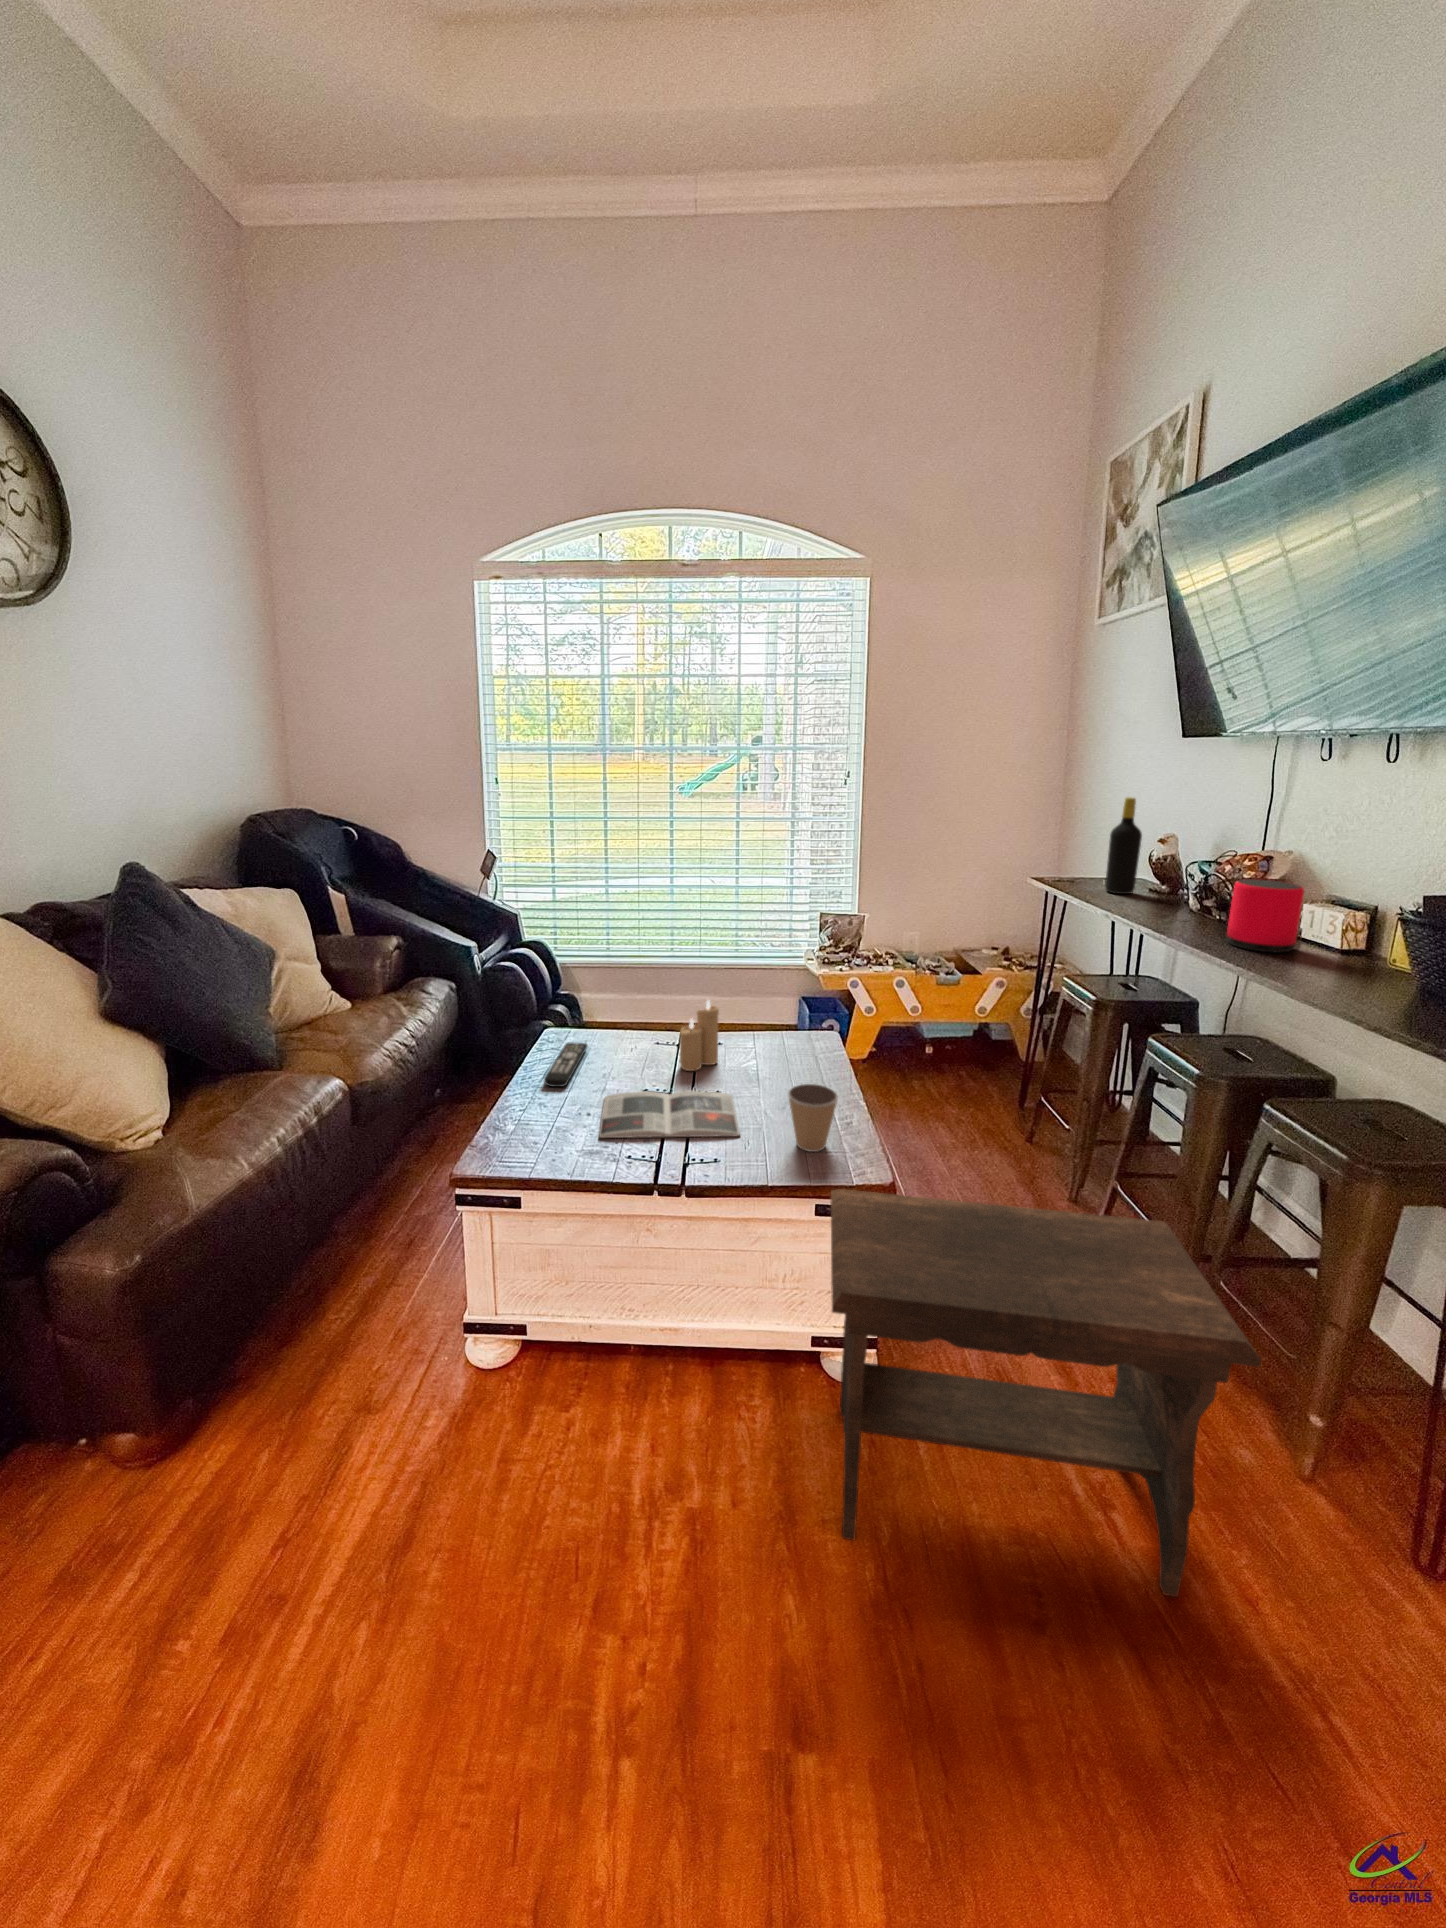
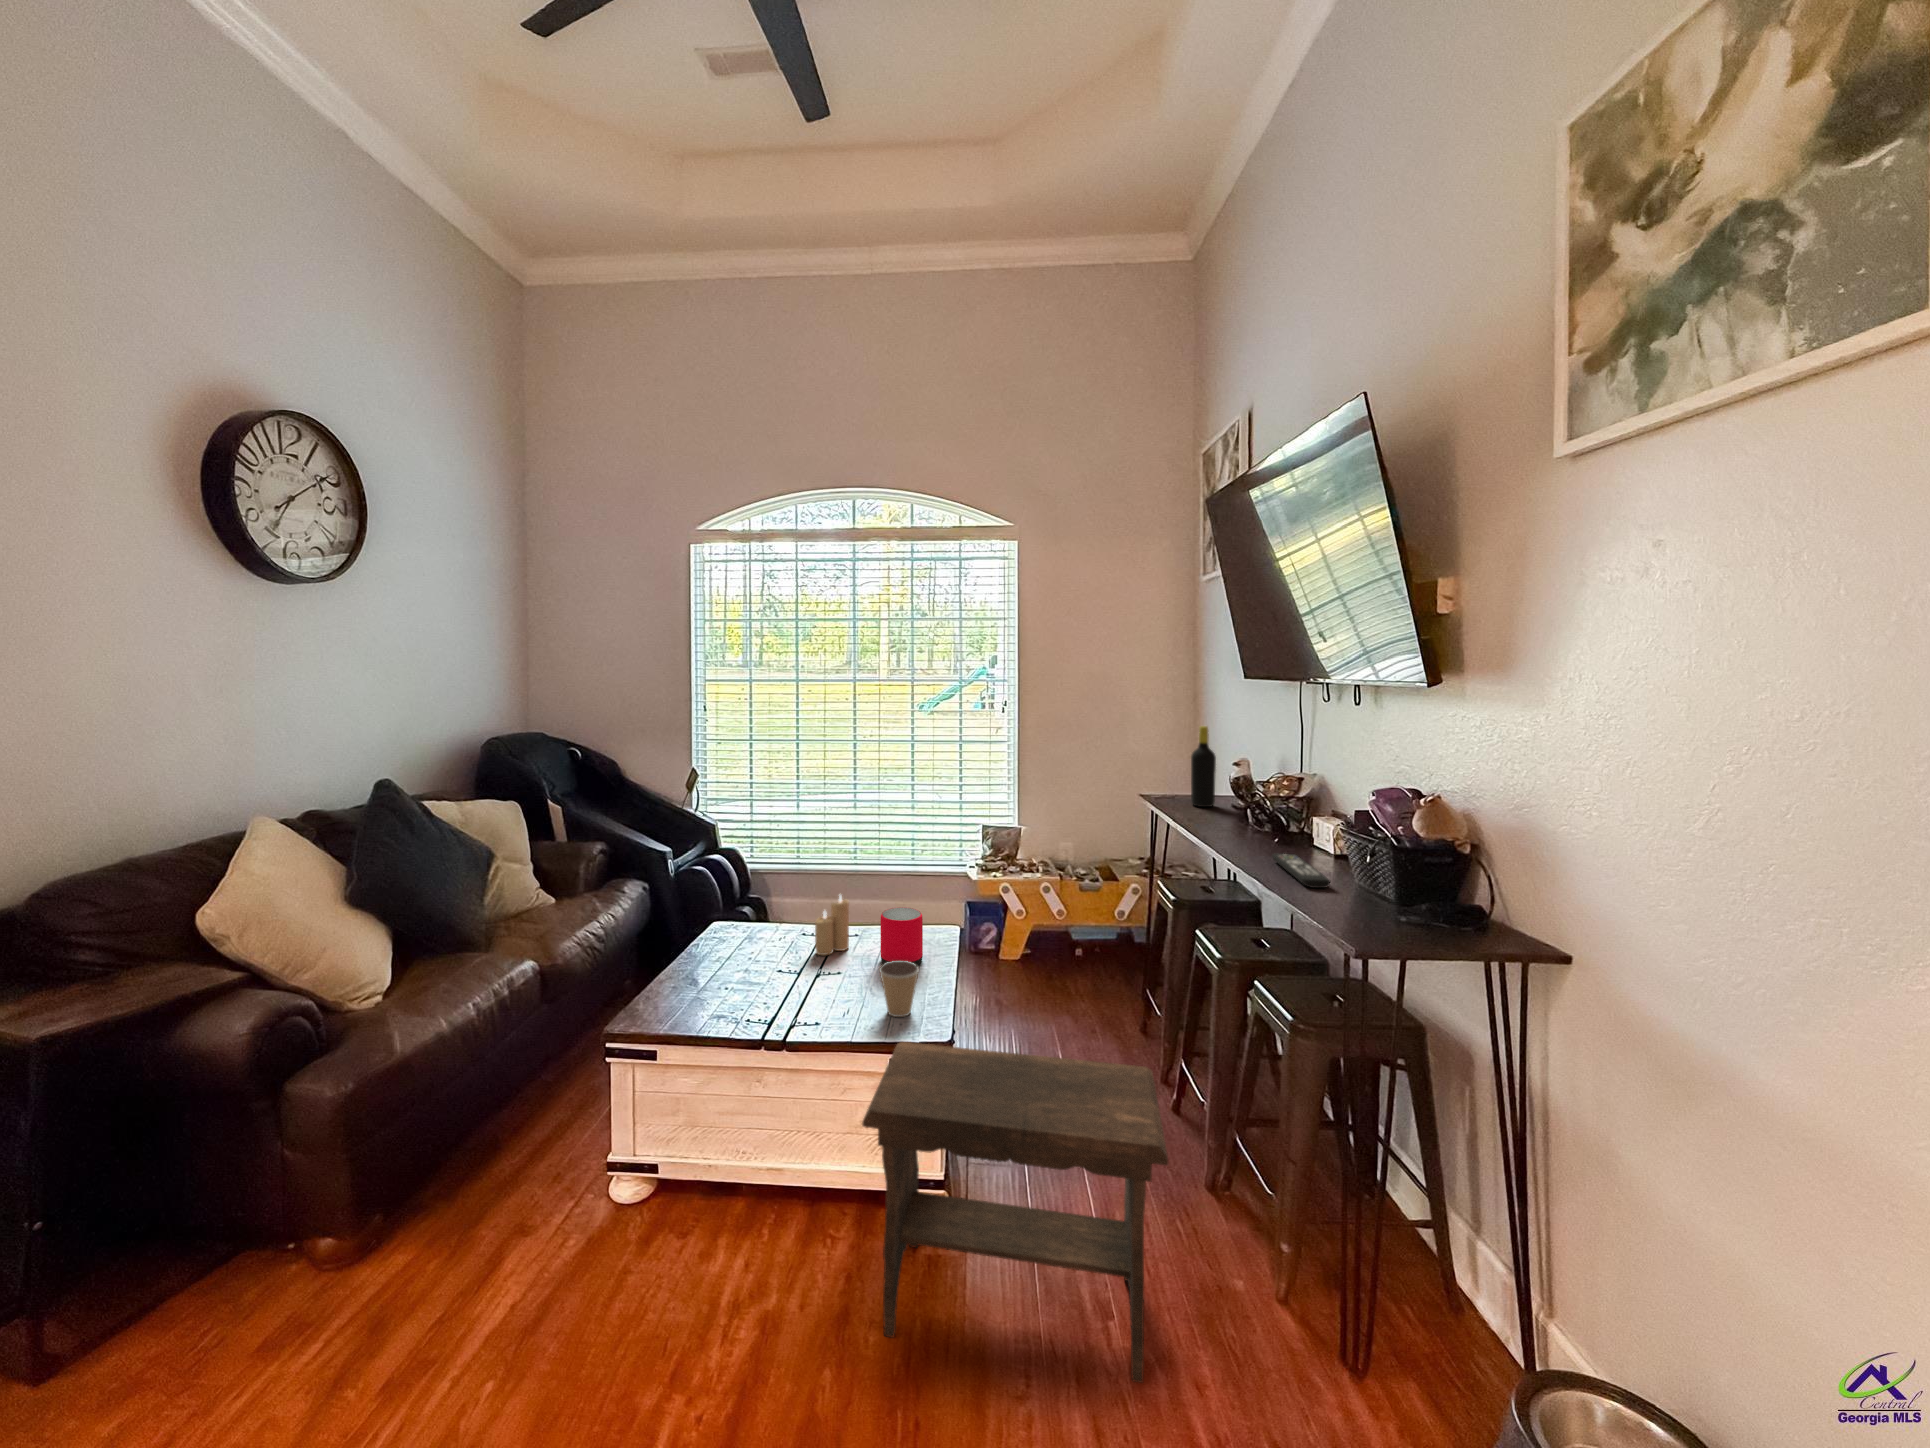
speaker: present [1227,879,1304,953] -> present [881,907,923,965]
remote control: present [544,1043,588,1087] -> present [1272,854,1330,888]
magazine: present [599,1091,740,1138] -> none [729,970,850,1006]

